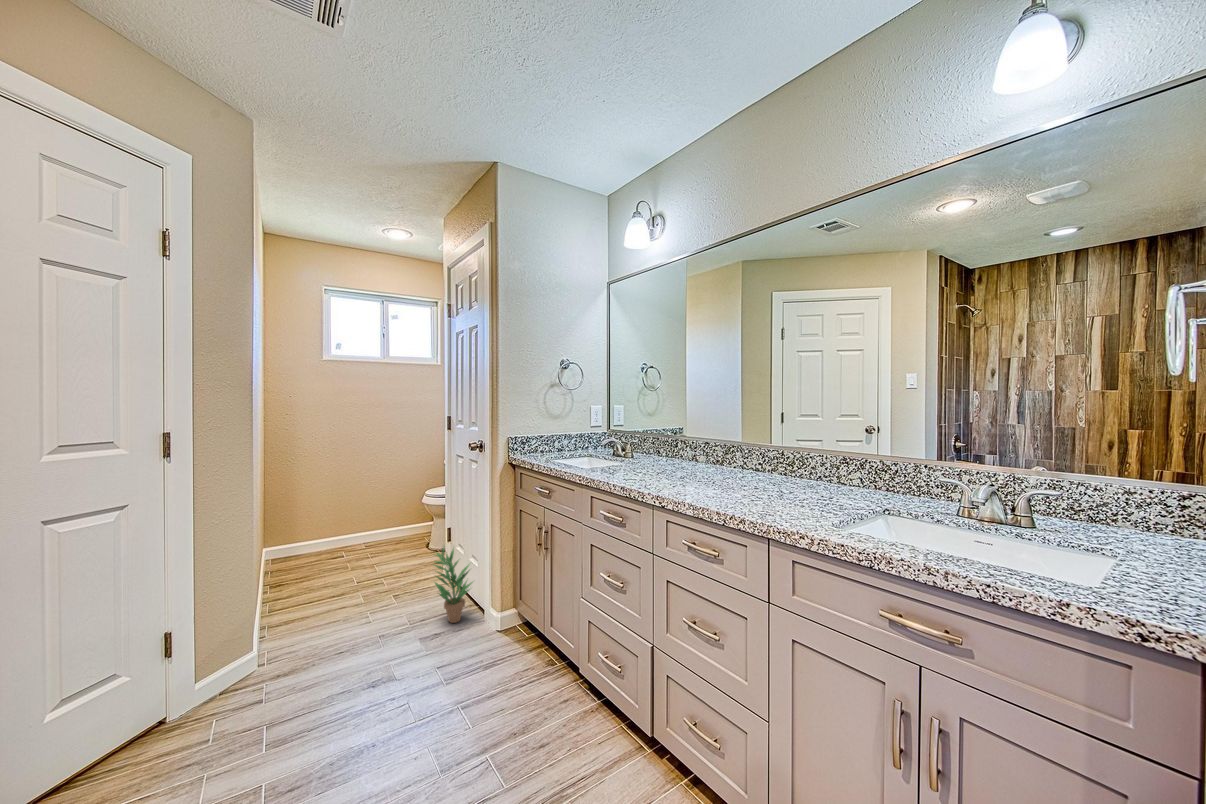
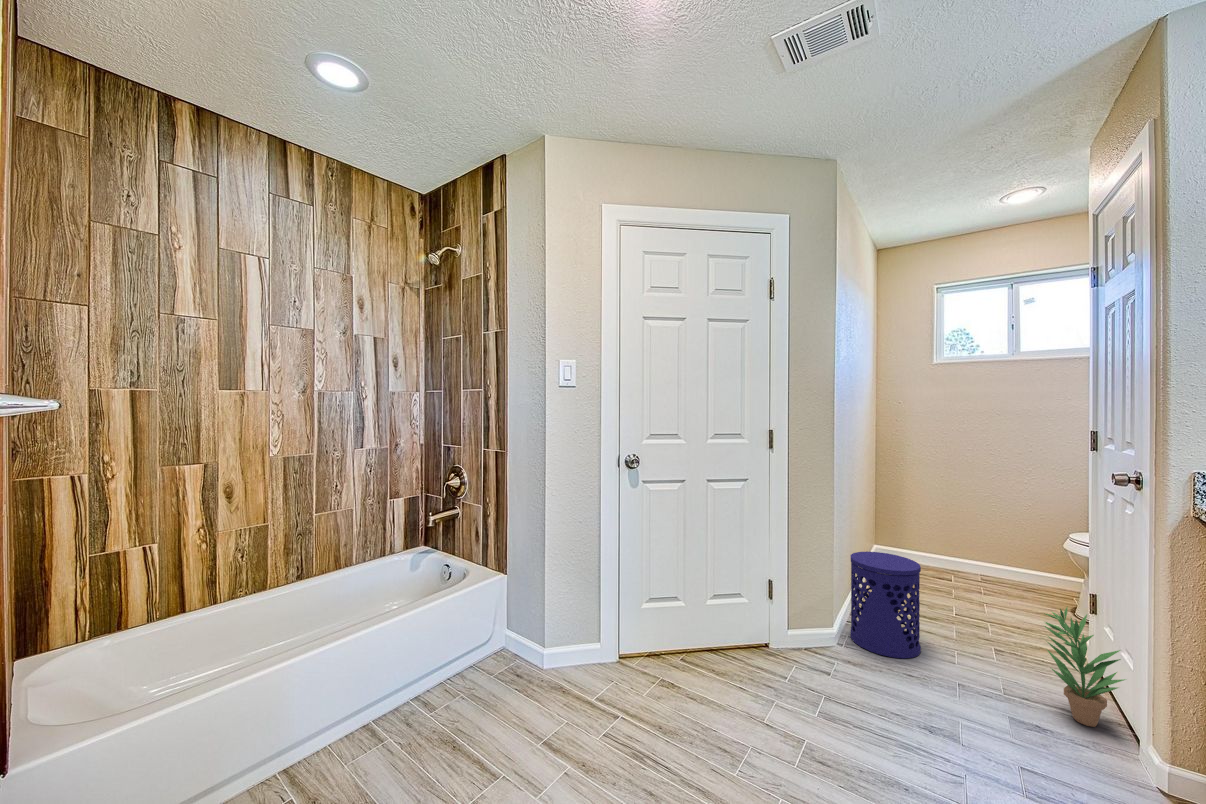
waste bin: none [268,548,341,655] -> present [851,552,921,658]

